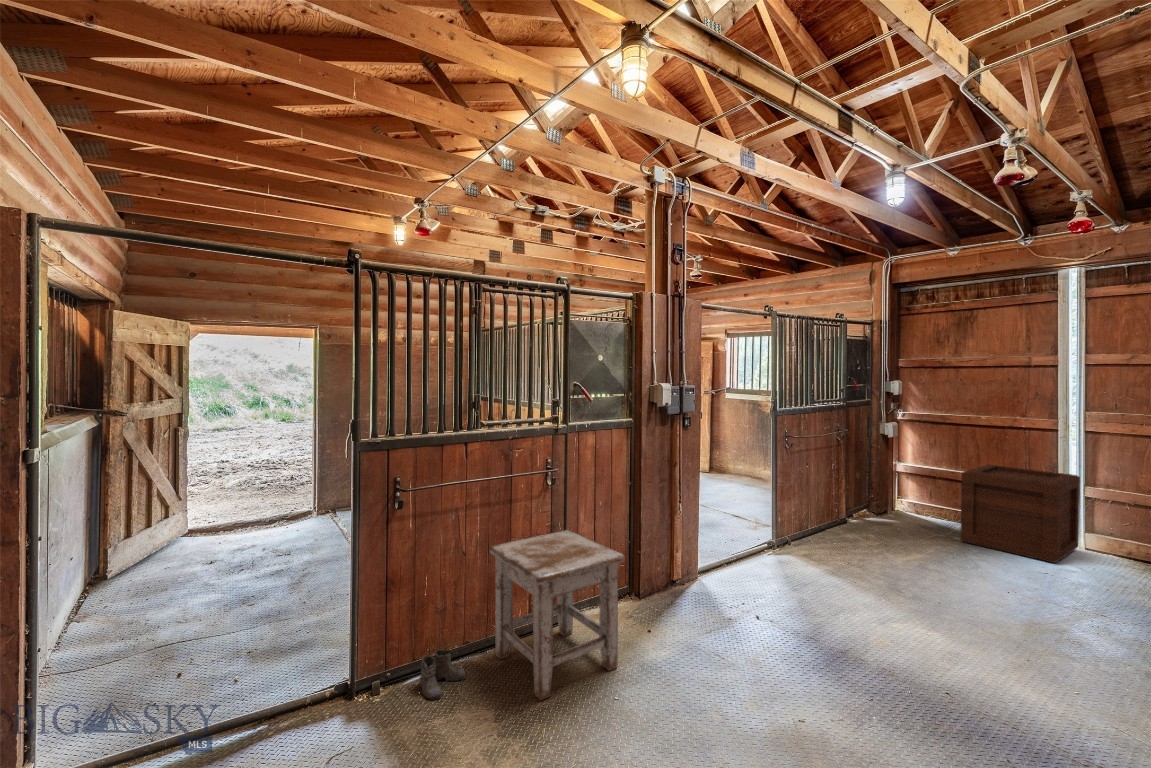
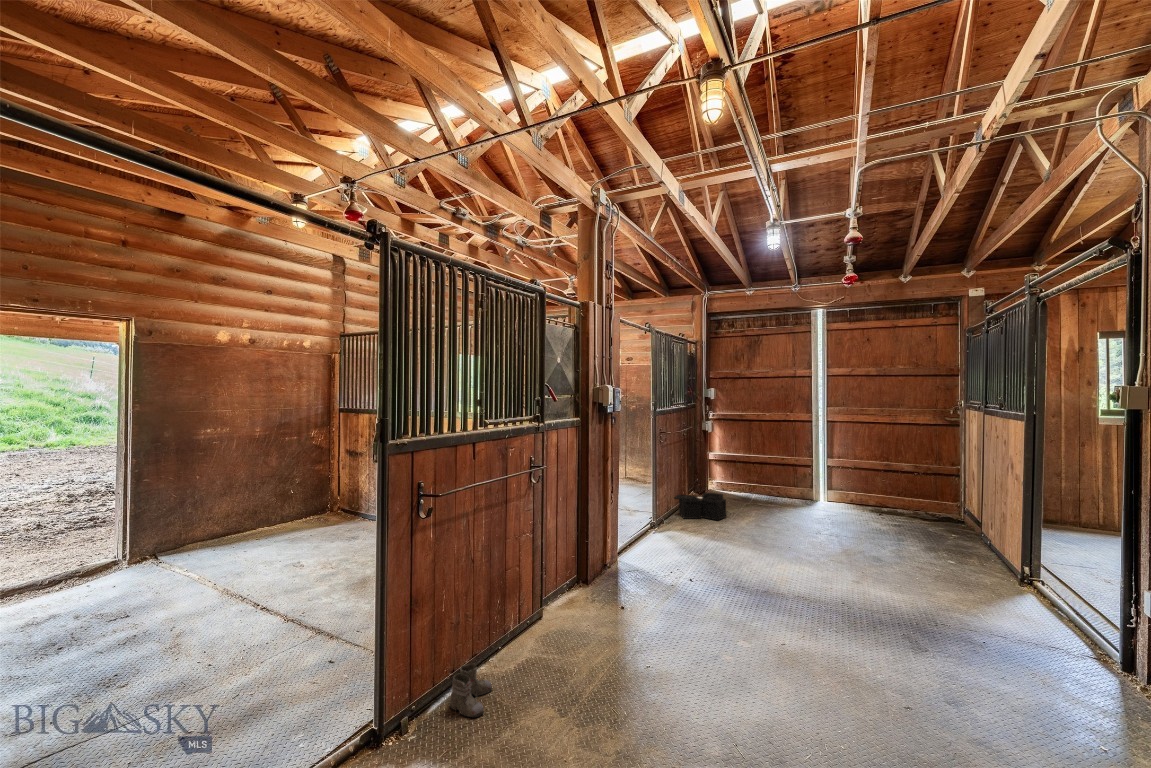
wooden crate: present [960,465,1080,563] -> none [764,448,826,513]
storage bin: none [813,512,897,551] -> present [674,493,727,520]
stool: present [489,530,625,700] -> none [496,525,626,686]

